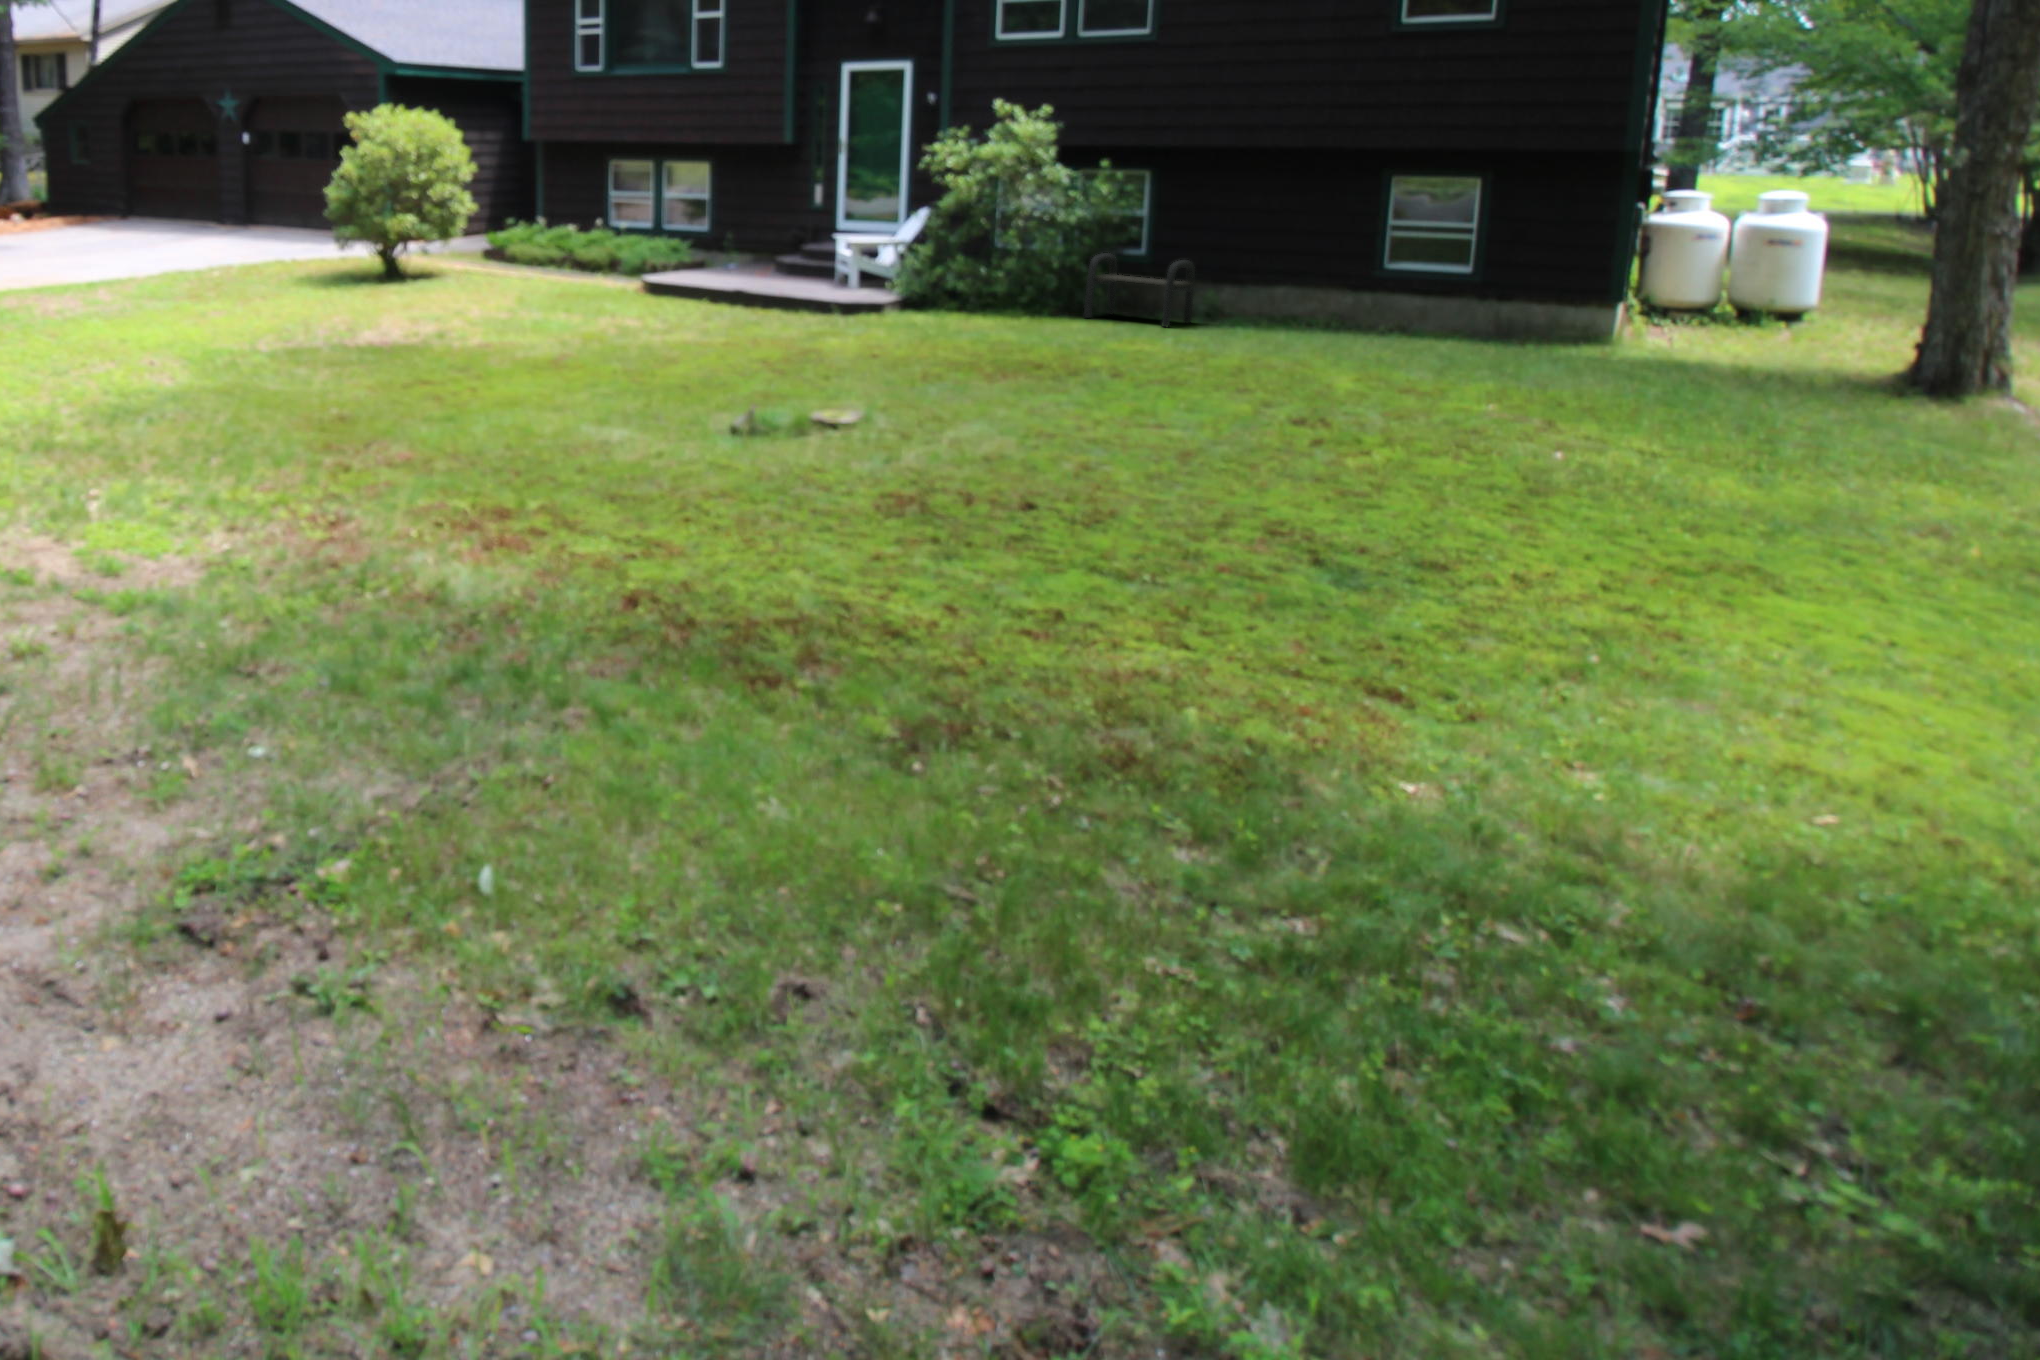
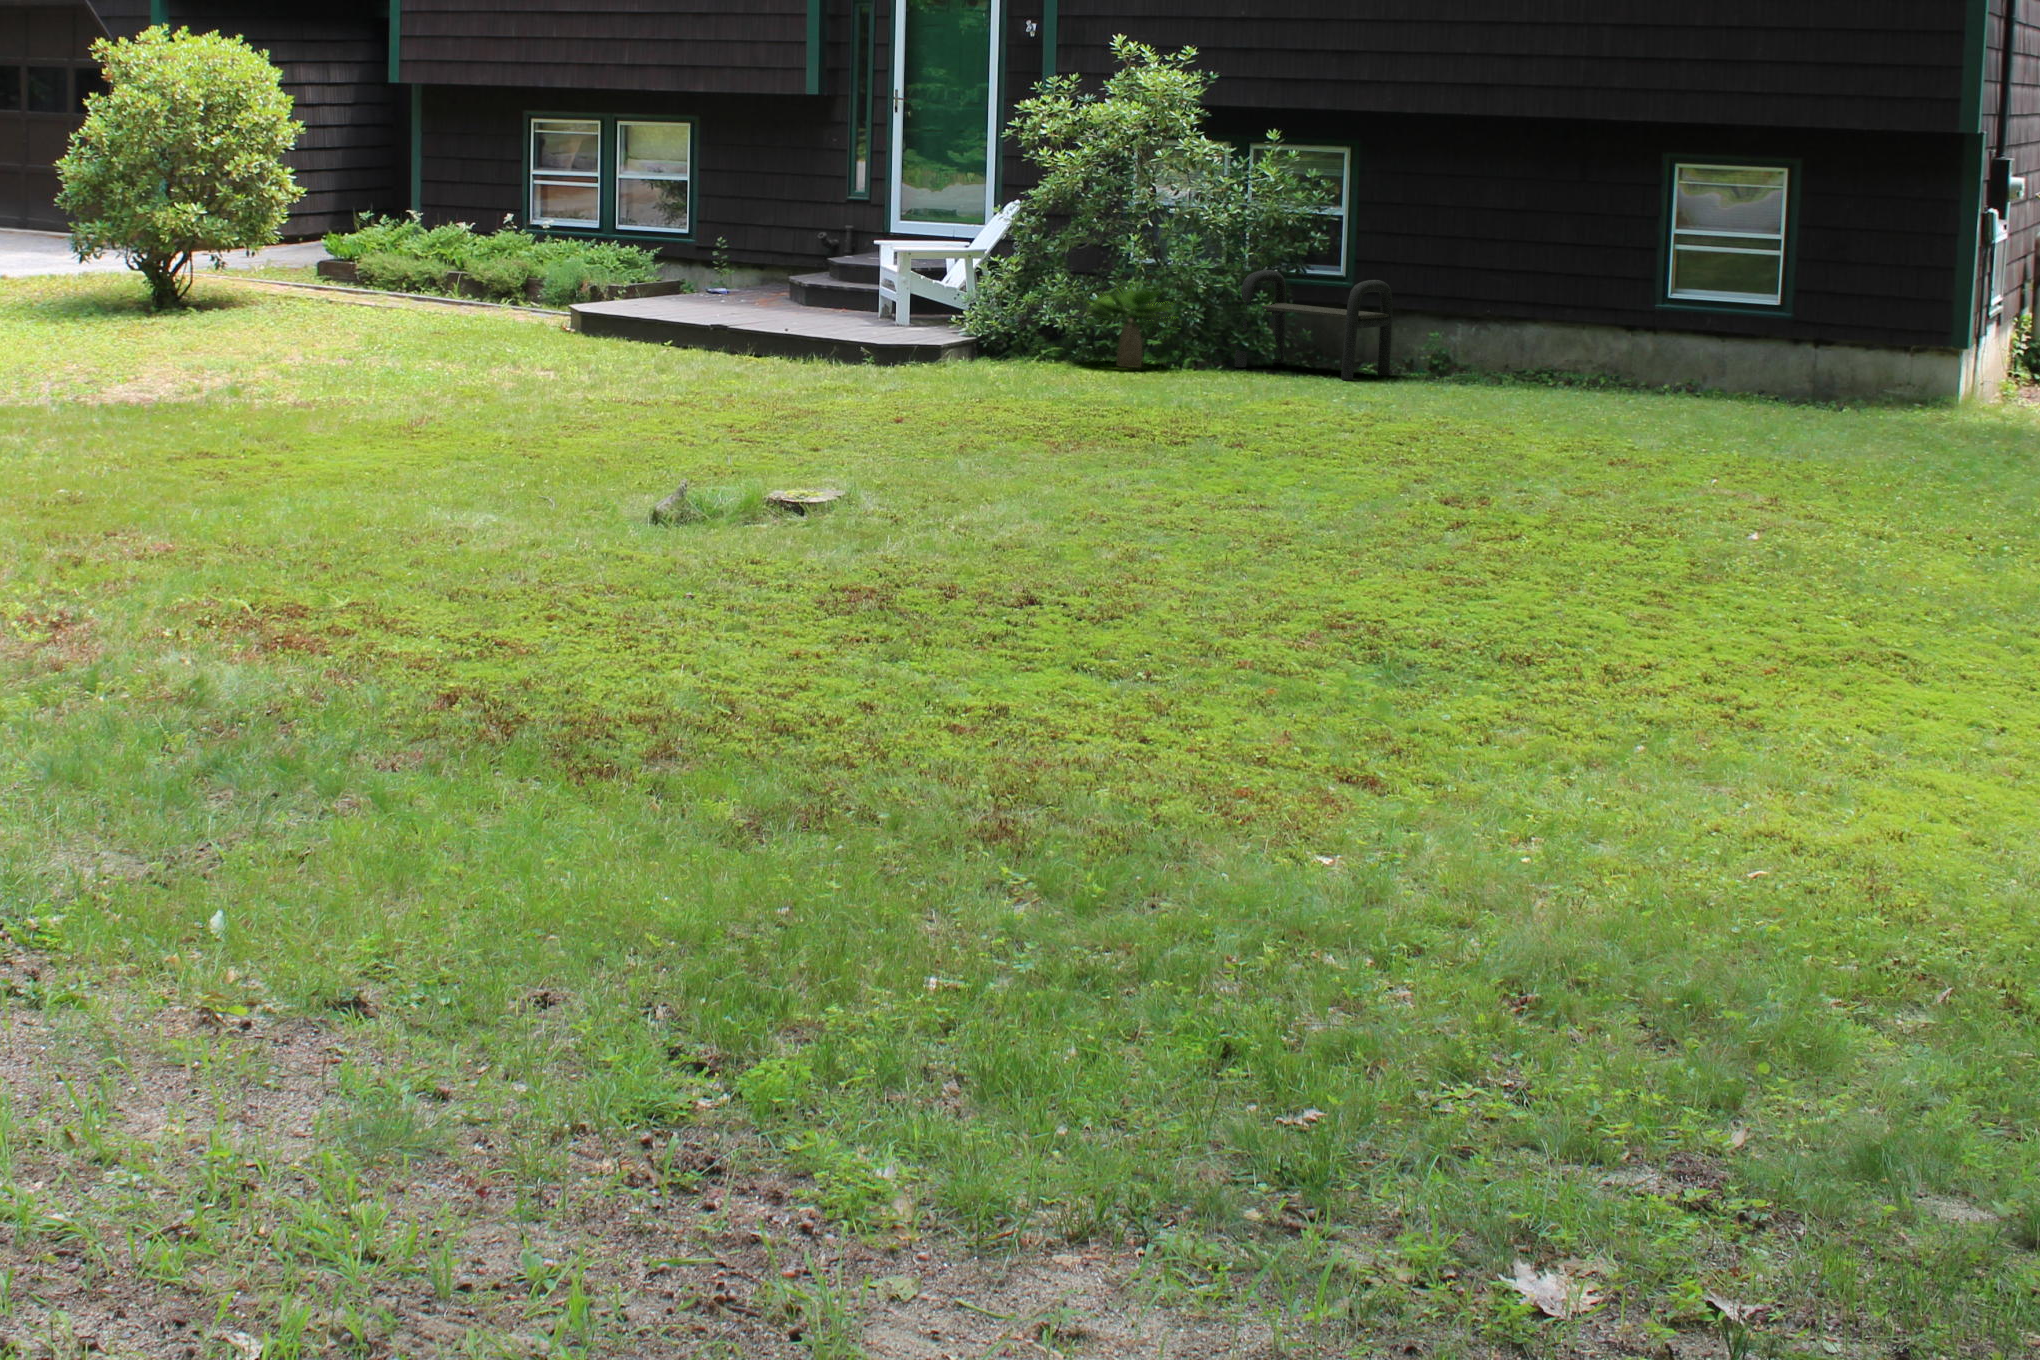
potted plant: none [980,263,1050,319] -> present [1086,288,1174,368]

